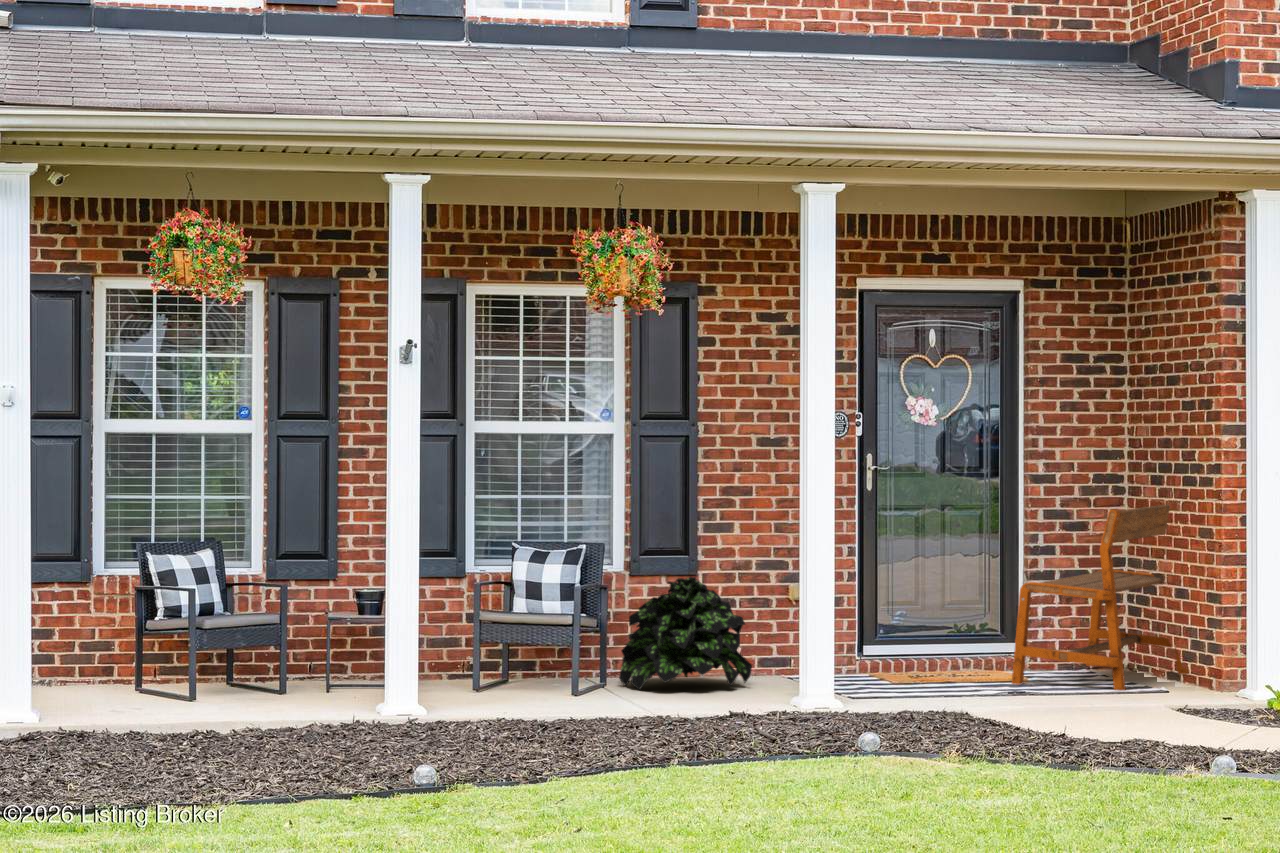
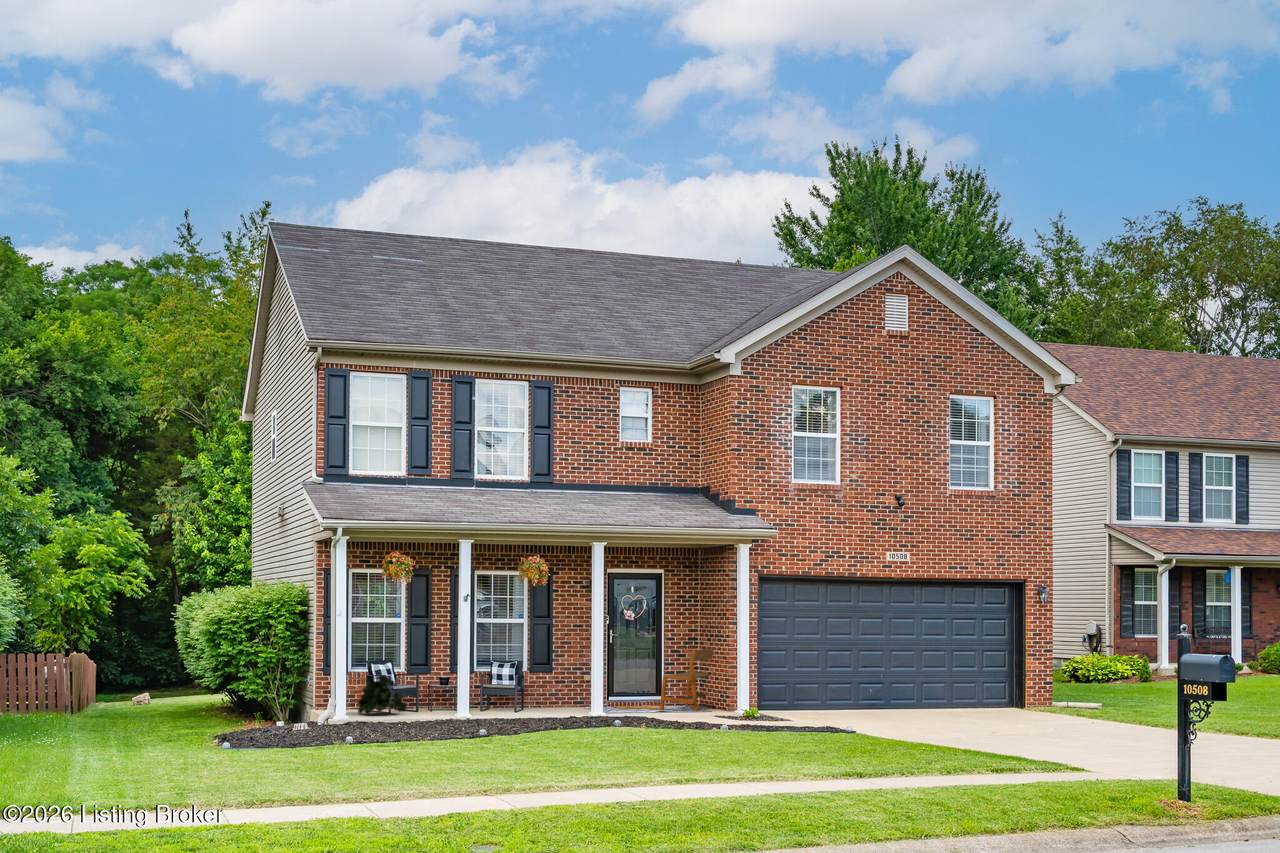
potted plant: present [619,577,752,690] -> present [358,675,406,715]

